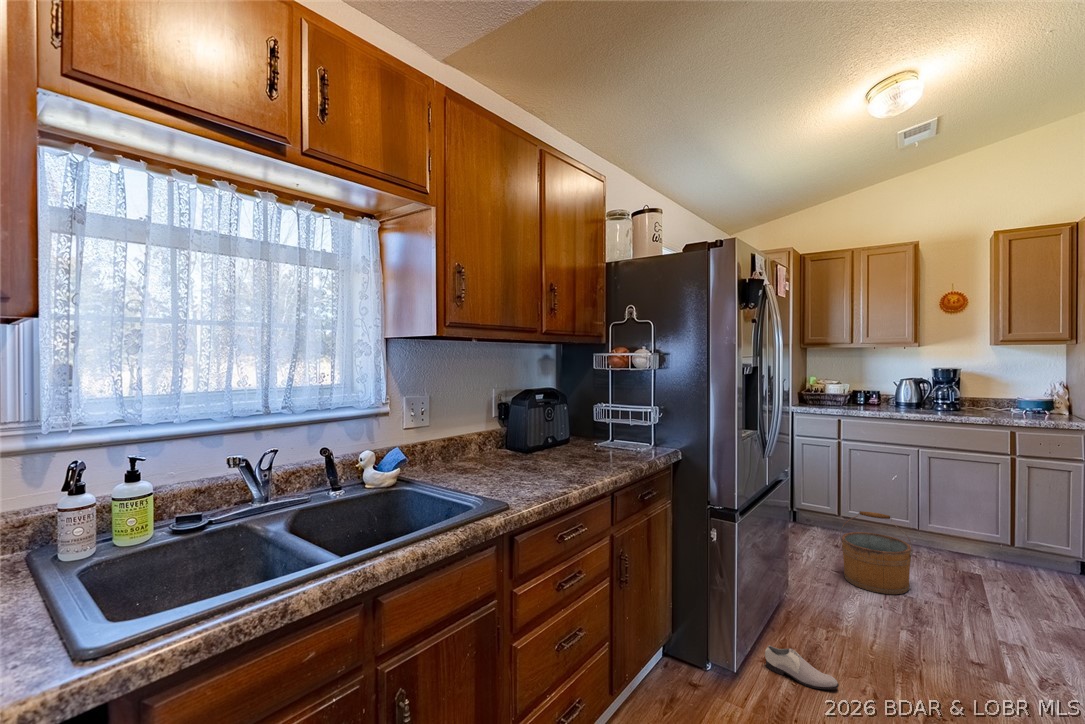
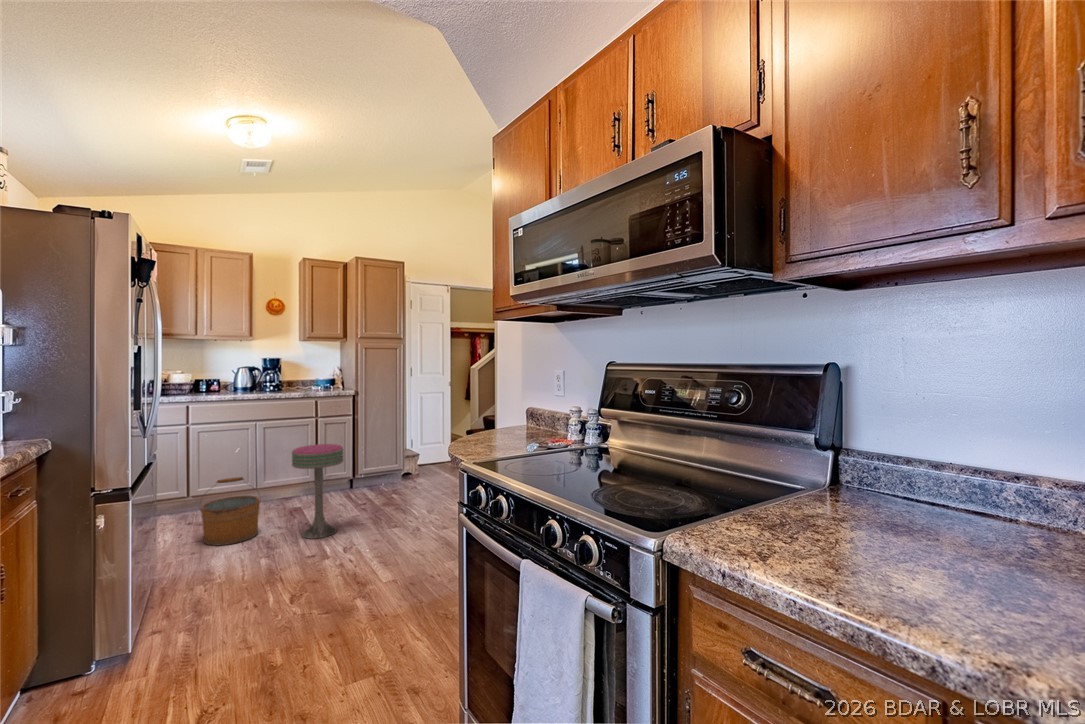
bar stool: none [955,497,1048,642] -> present [292,444,343,539]
shoe: present [765,646,839,690] -> none [154,605,227,636]

